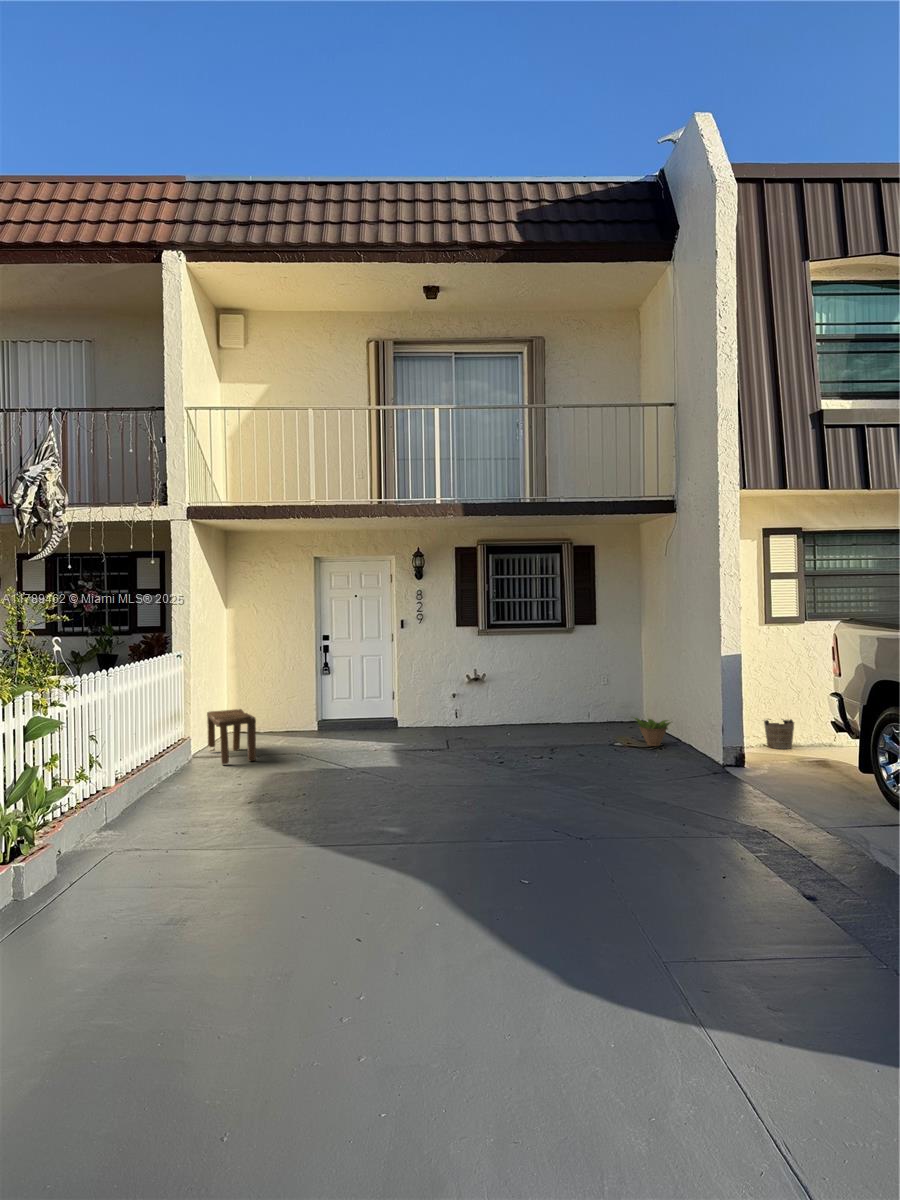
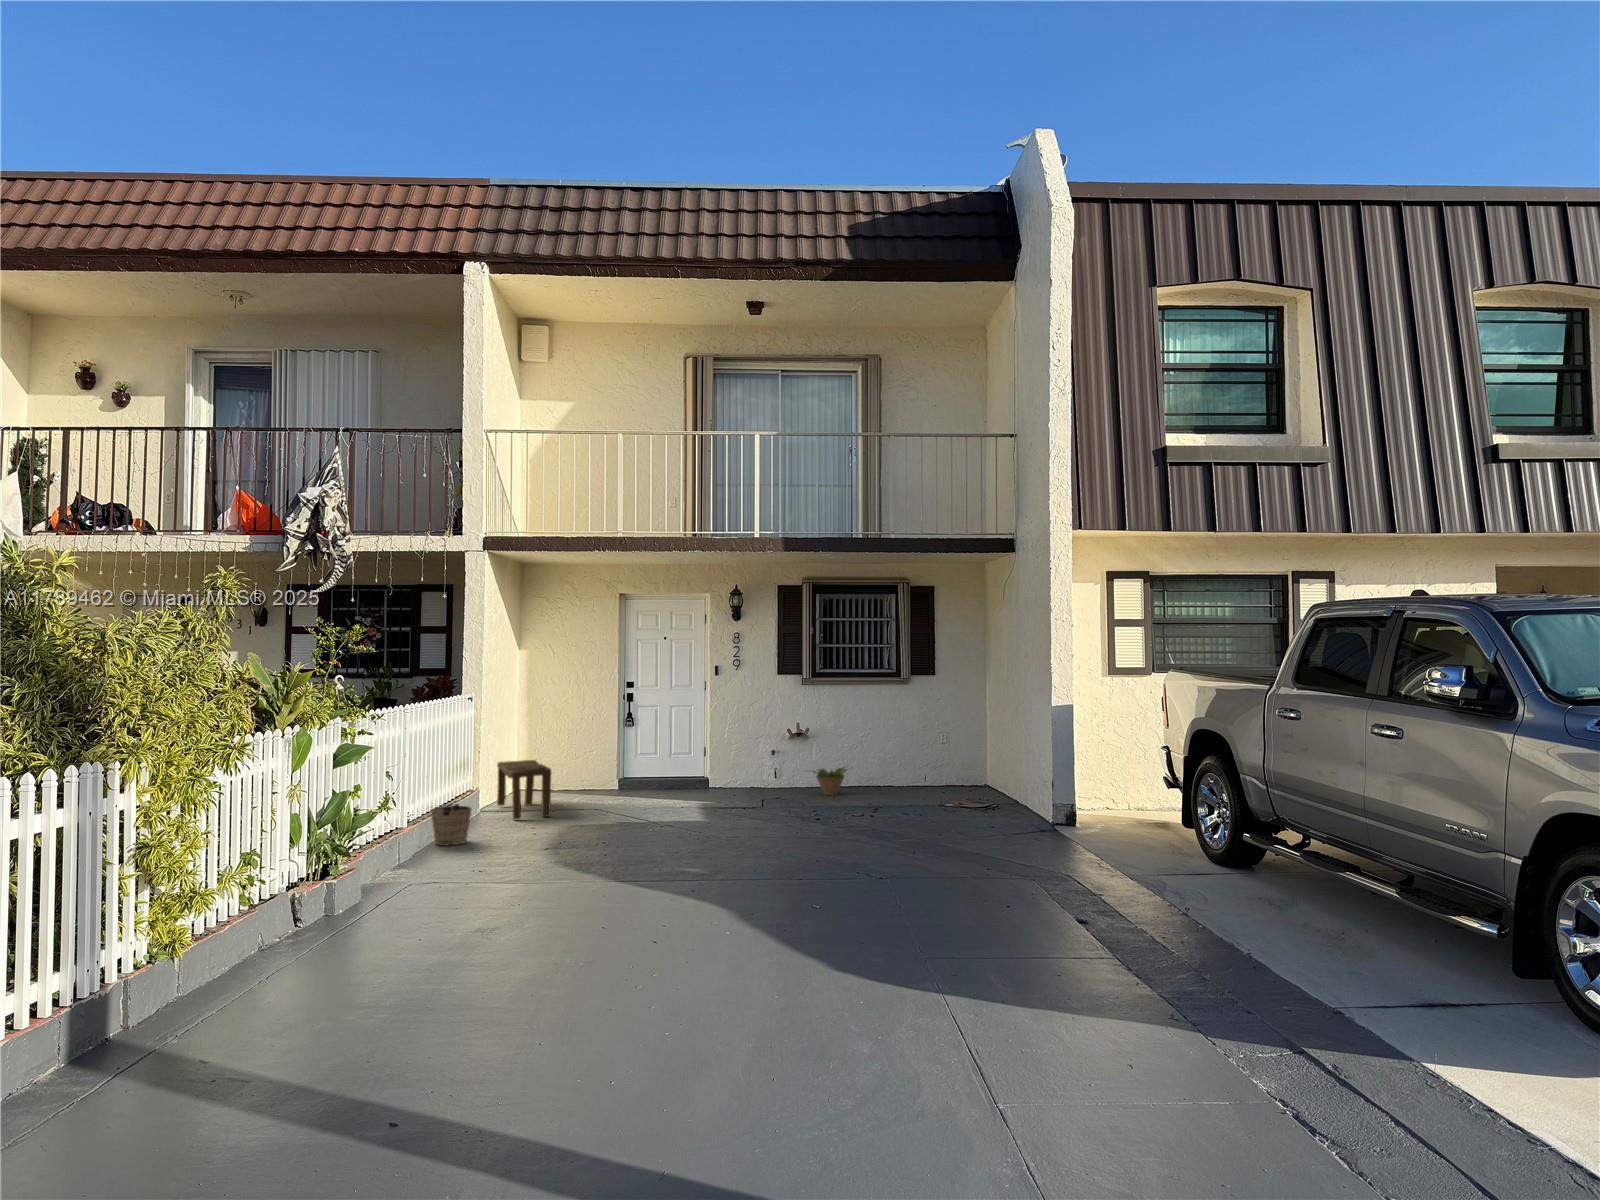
decorative plant: present [634,718,671,746] -> present [813,767,847,795]
bucket: present [764,719,794,749] -> present [431,804,472,846]

